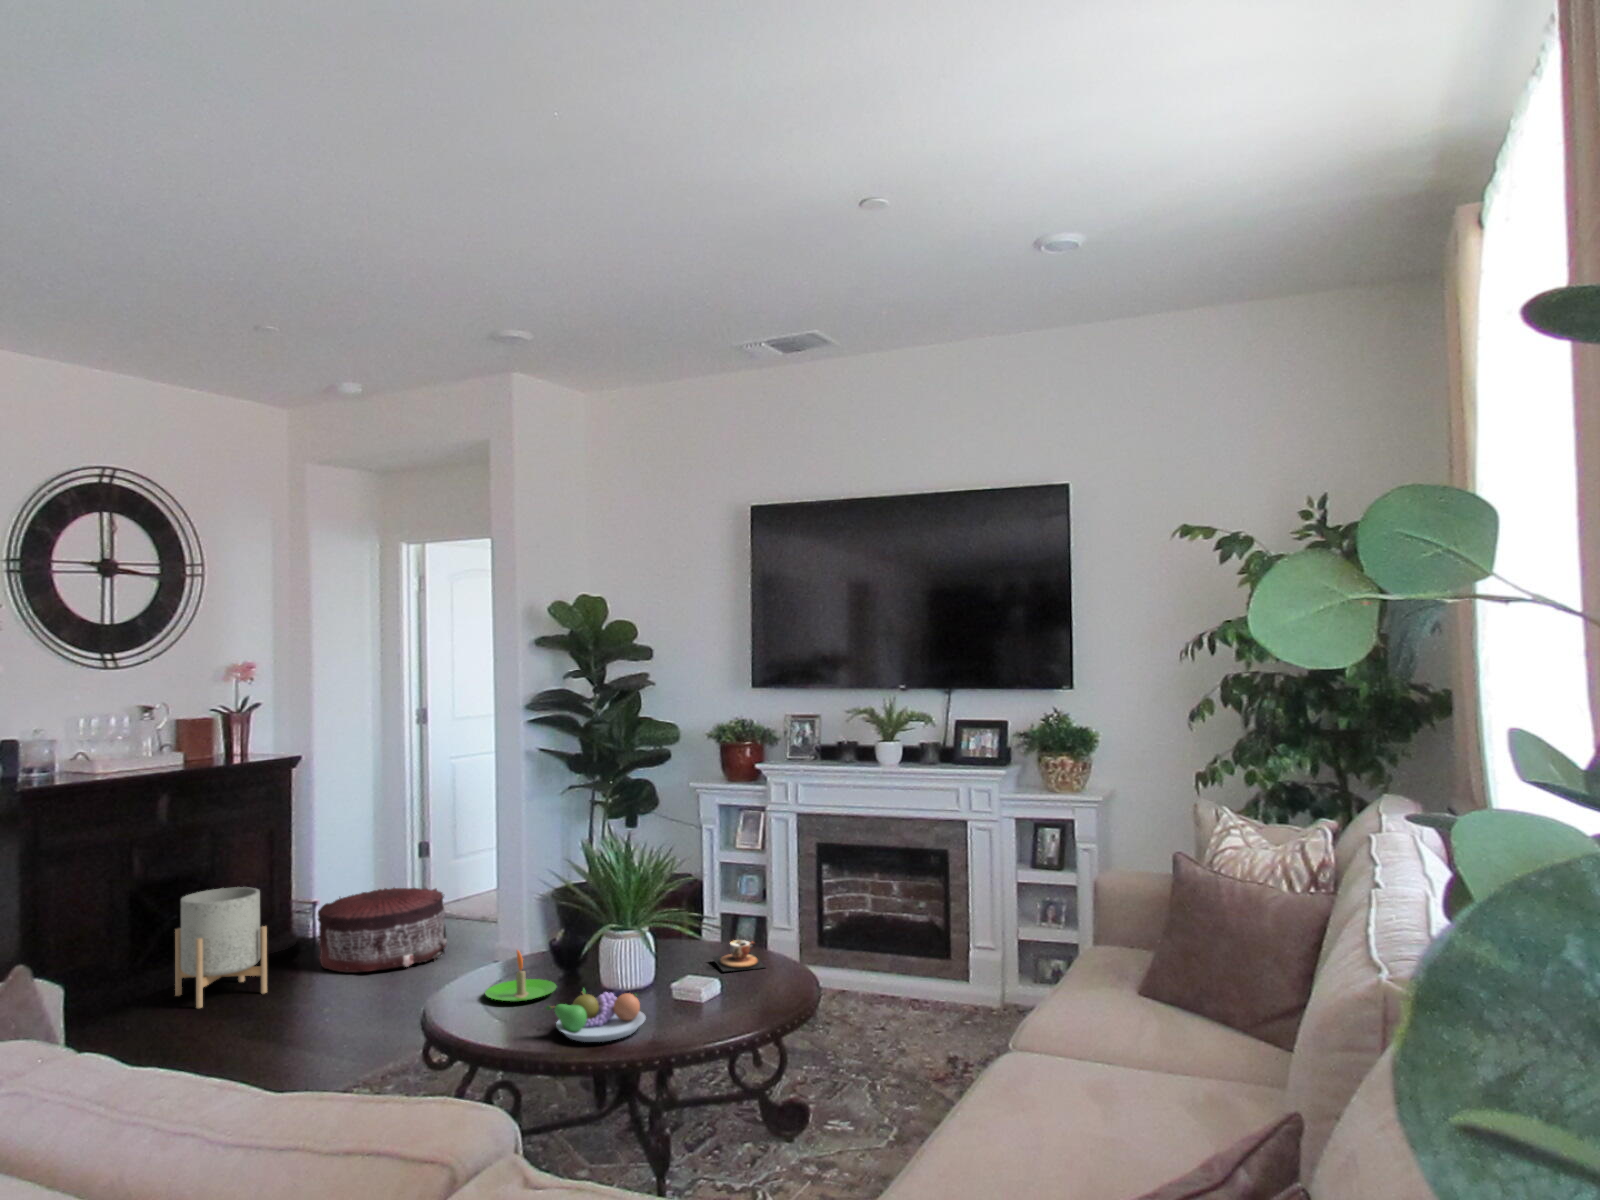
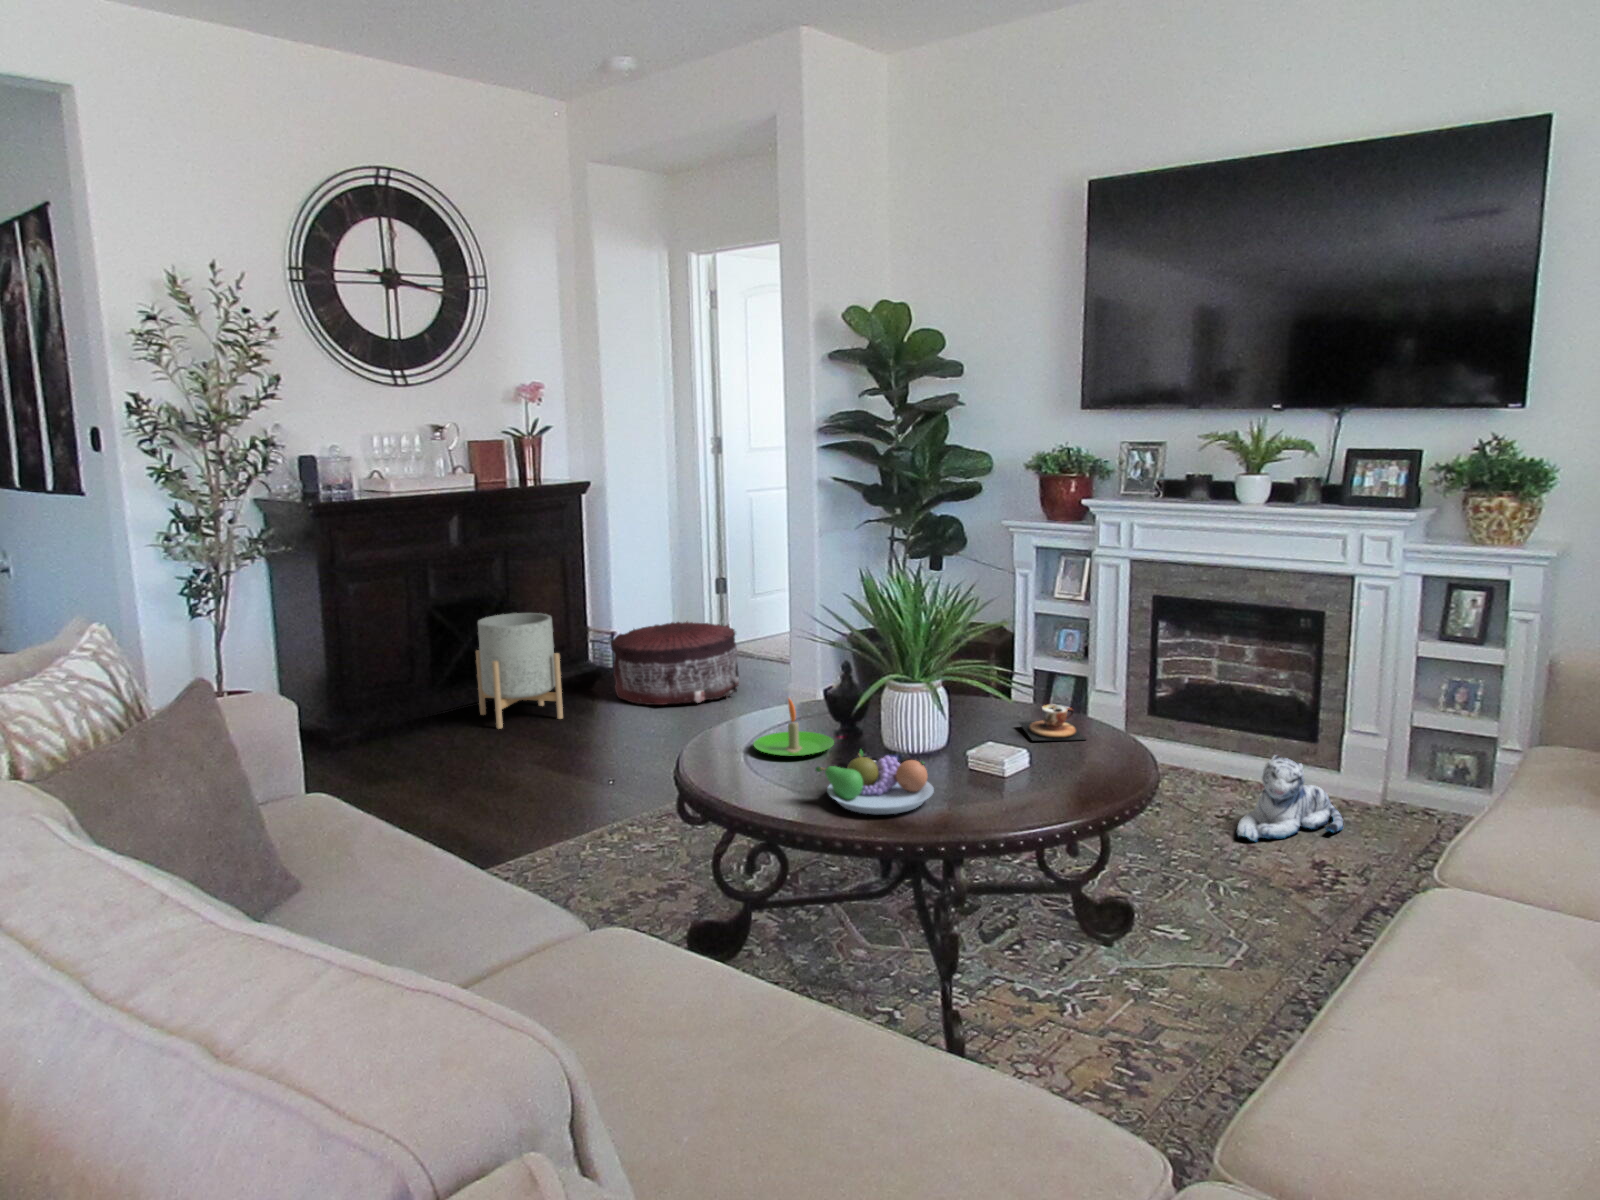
plush toy: none [890,971,972,1046] -> present [1237,755,1343,841]

